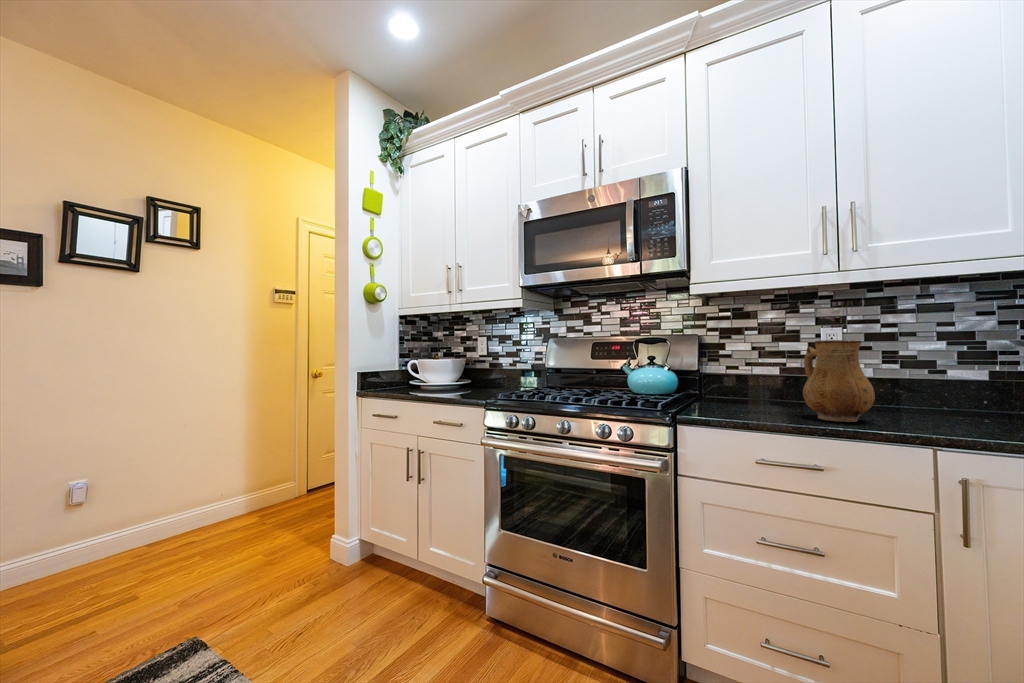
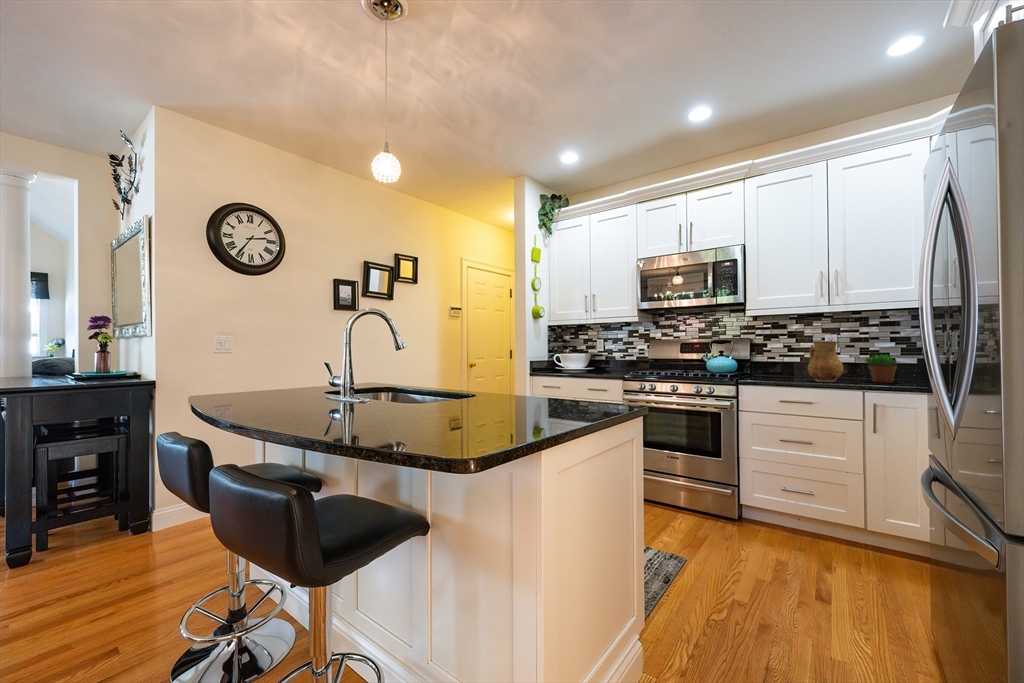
succulent plant: none [901,364,979,421] -> present [865,354,897,383]

